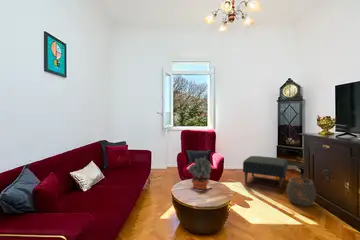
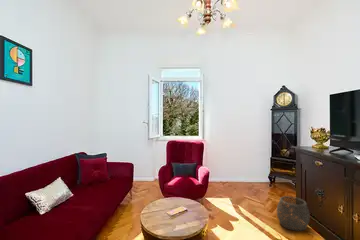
ottoman: present [243,156,288,189] -> none [232,168,281,206]
potted plant: present [188,157,211,189] -> none [160,176,188,214]

